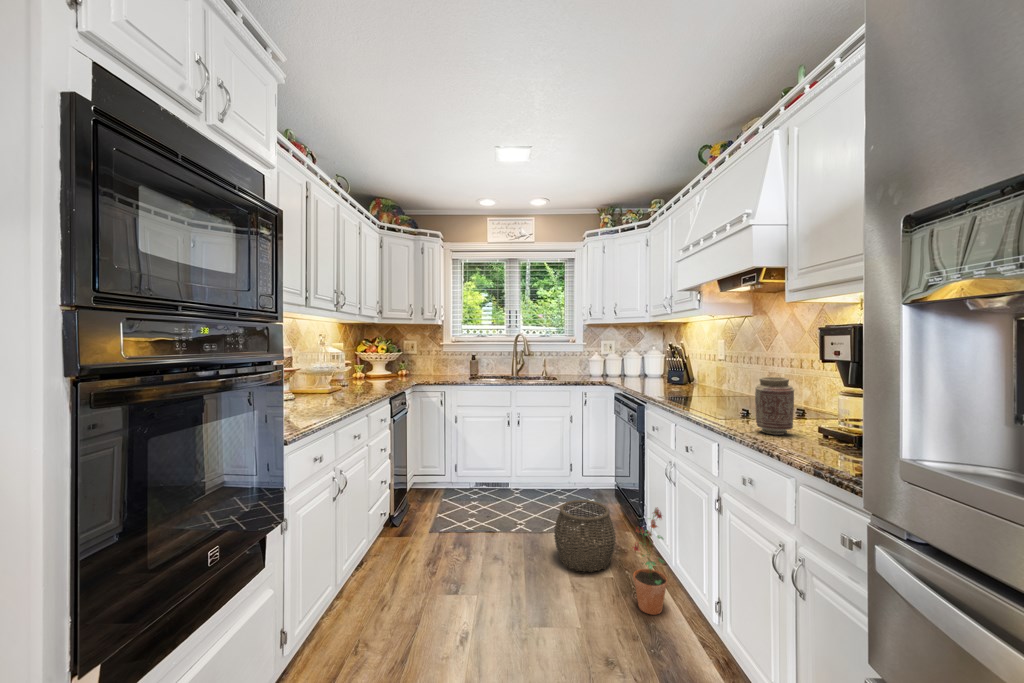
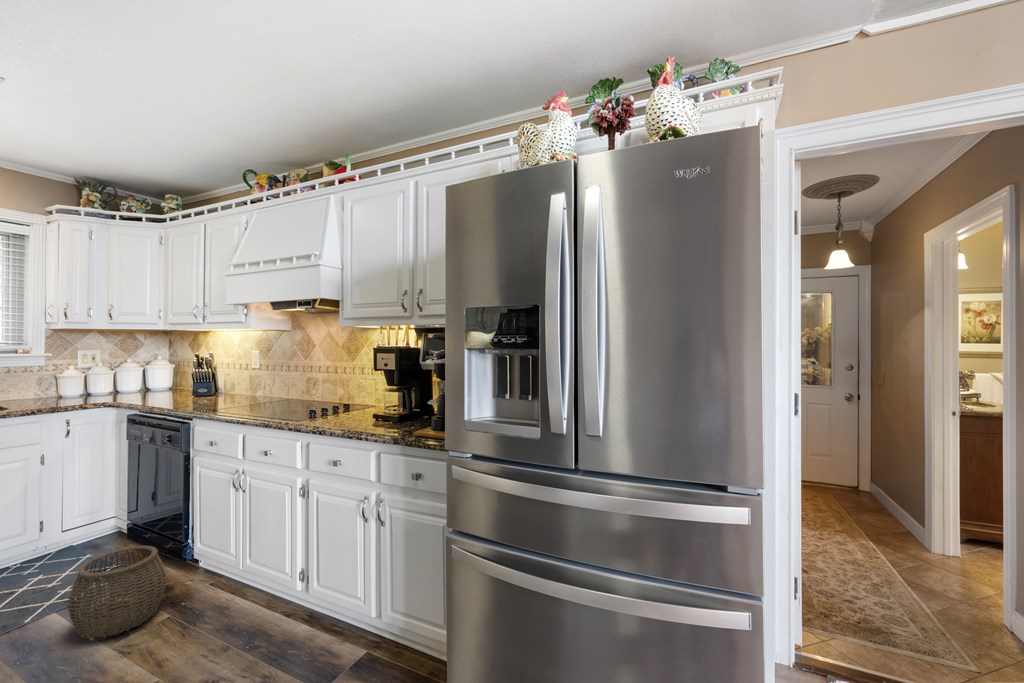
vase: present [755,377,794,435] -> none [332,383,358,425]
potted plant: present [633,508,667,615] -> none [202,519,245,624]

